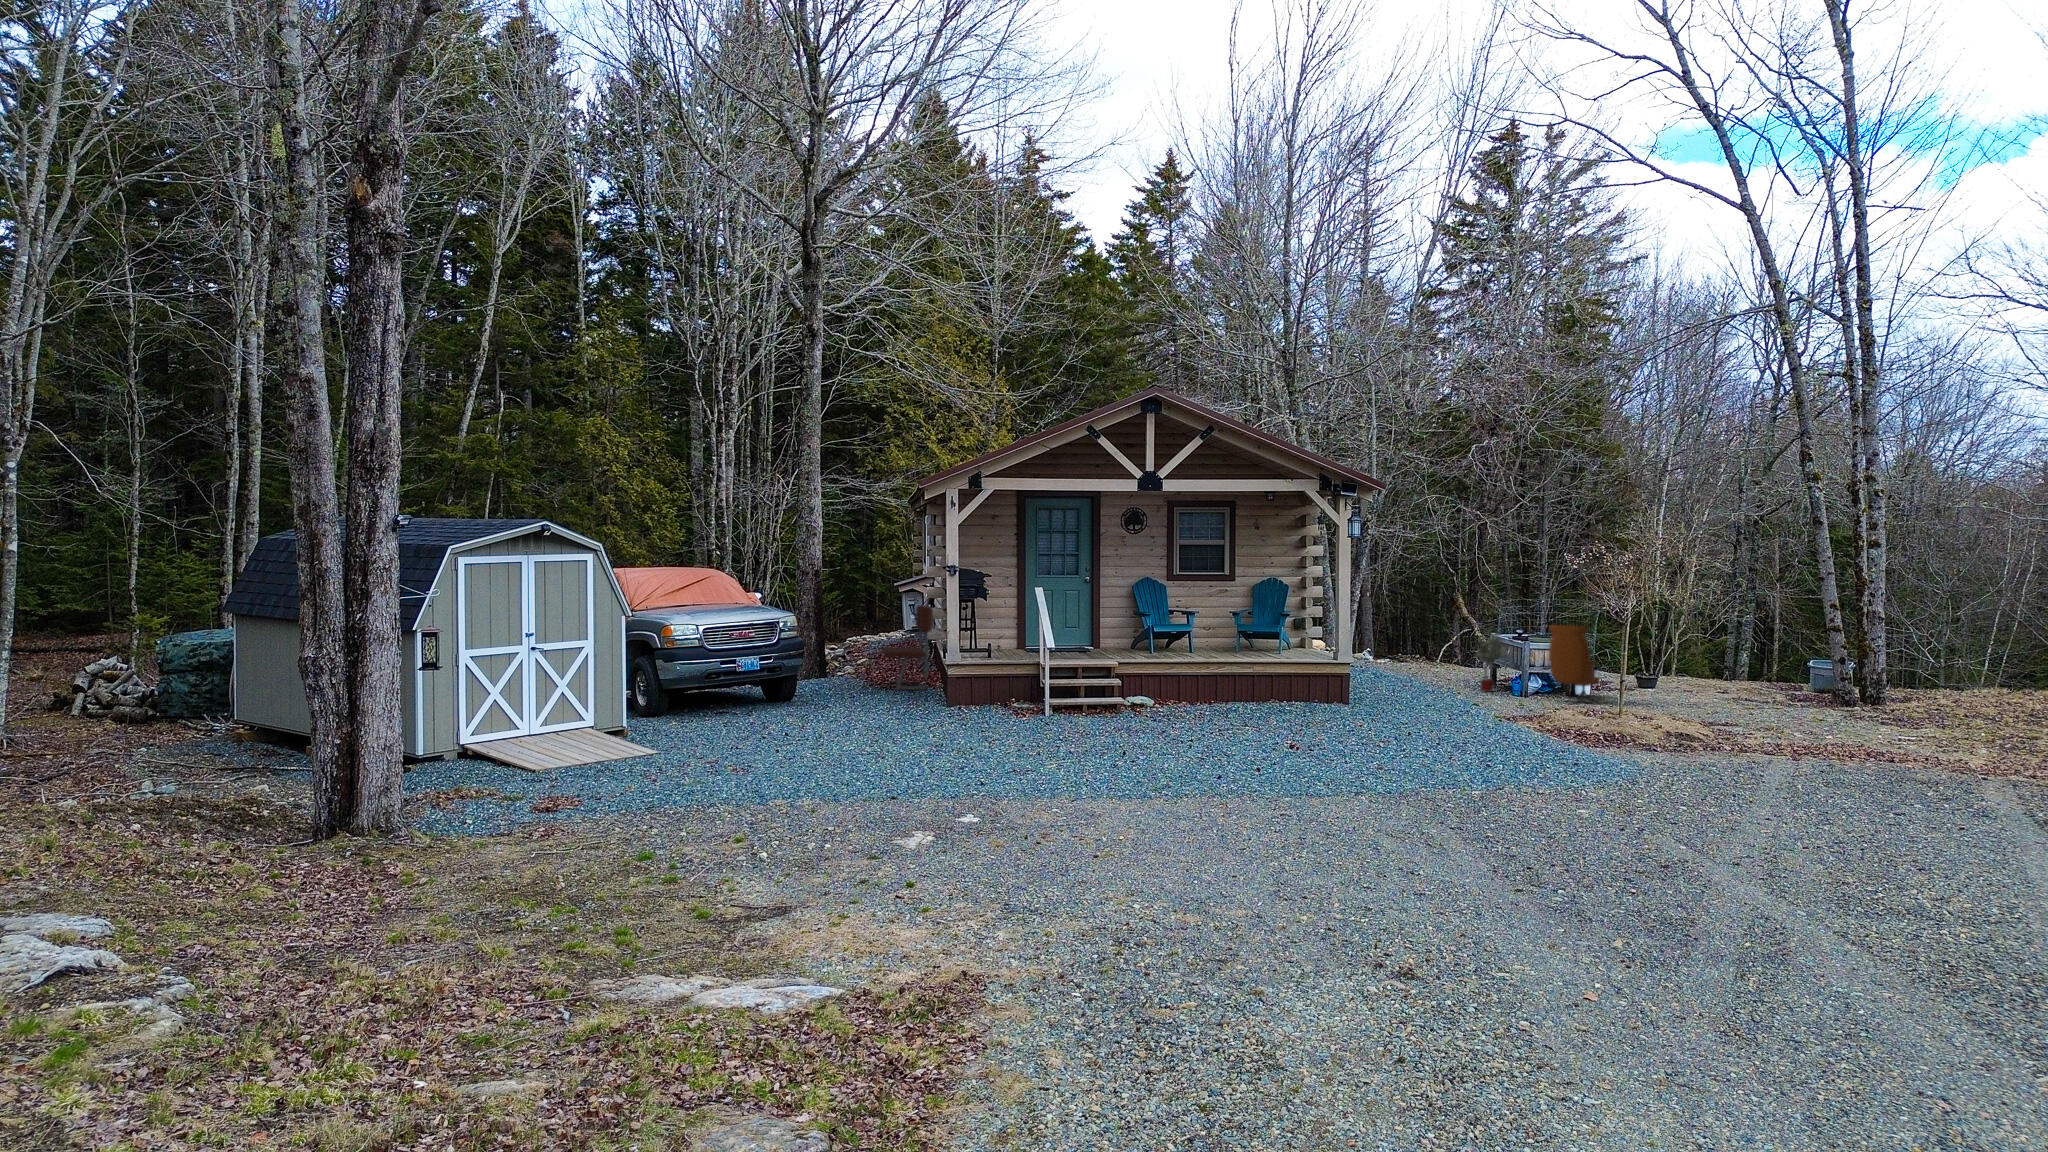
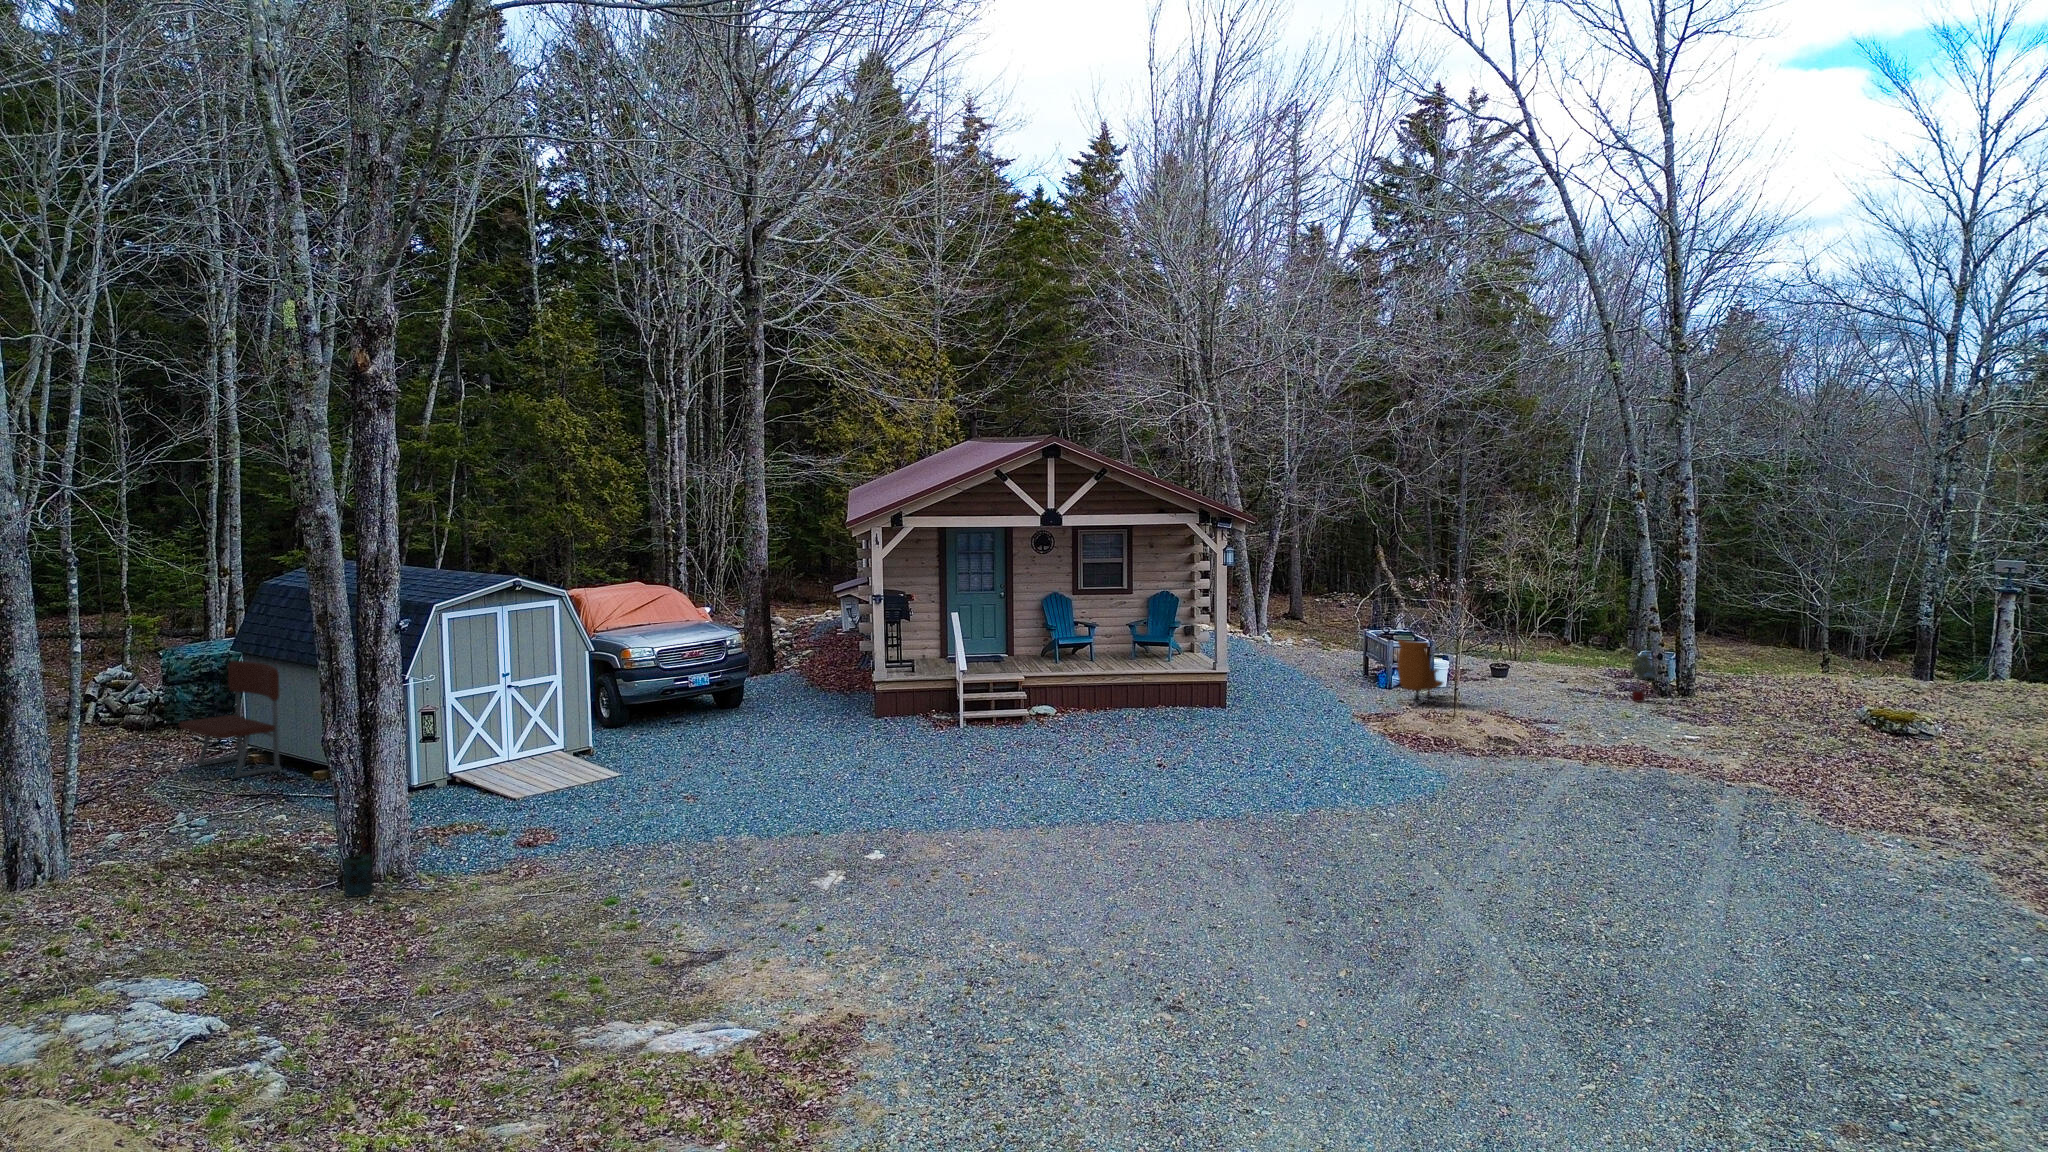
bench: present [881,605,933,690] -> present [179,661,281,778]
potted tree: present [1477,630,1510,692] -> present [1631,648,1661,702]
watering can: none [317,789,361,851] -> present [343,853,374,897]

